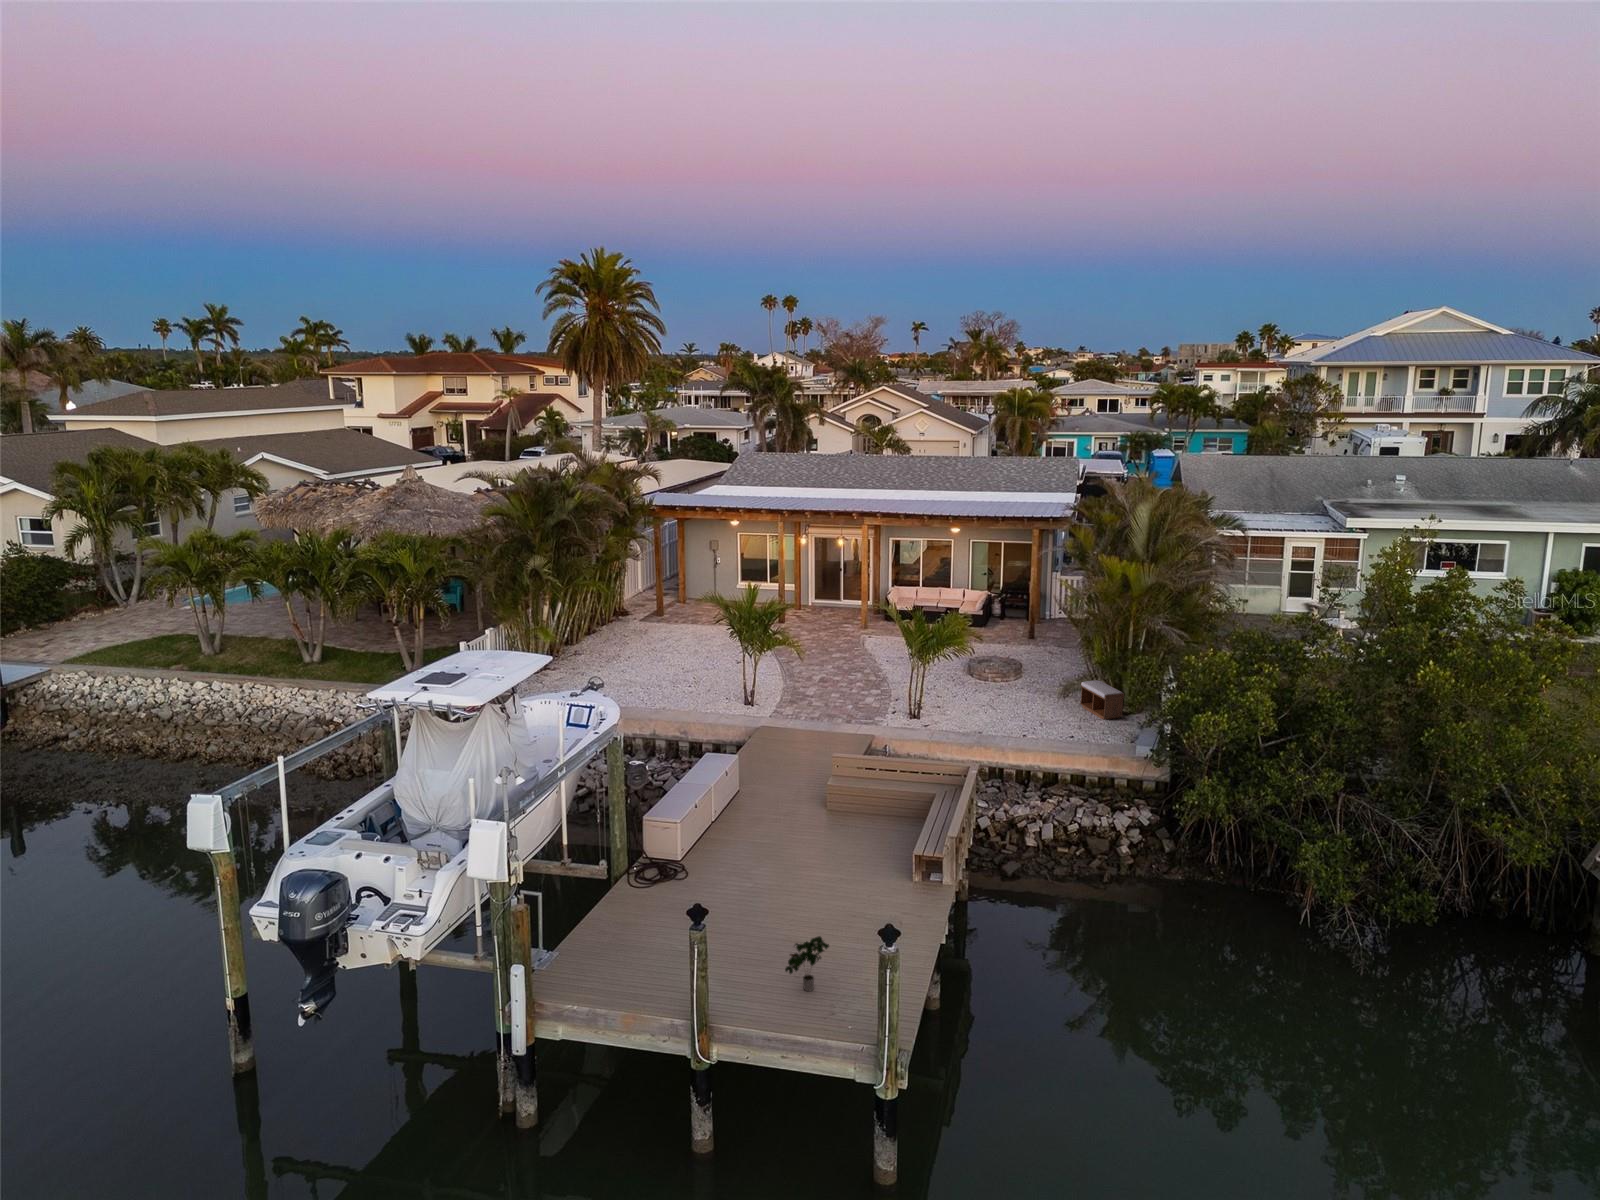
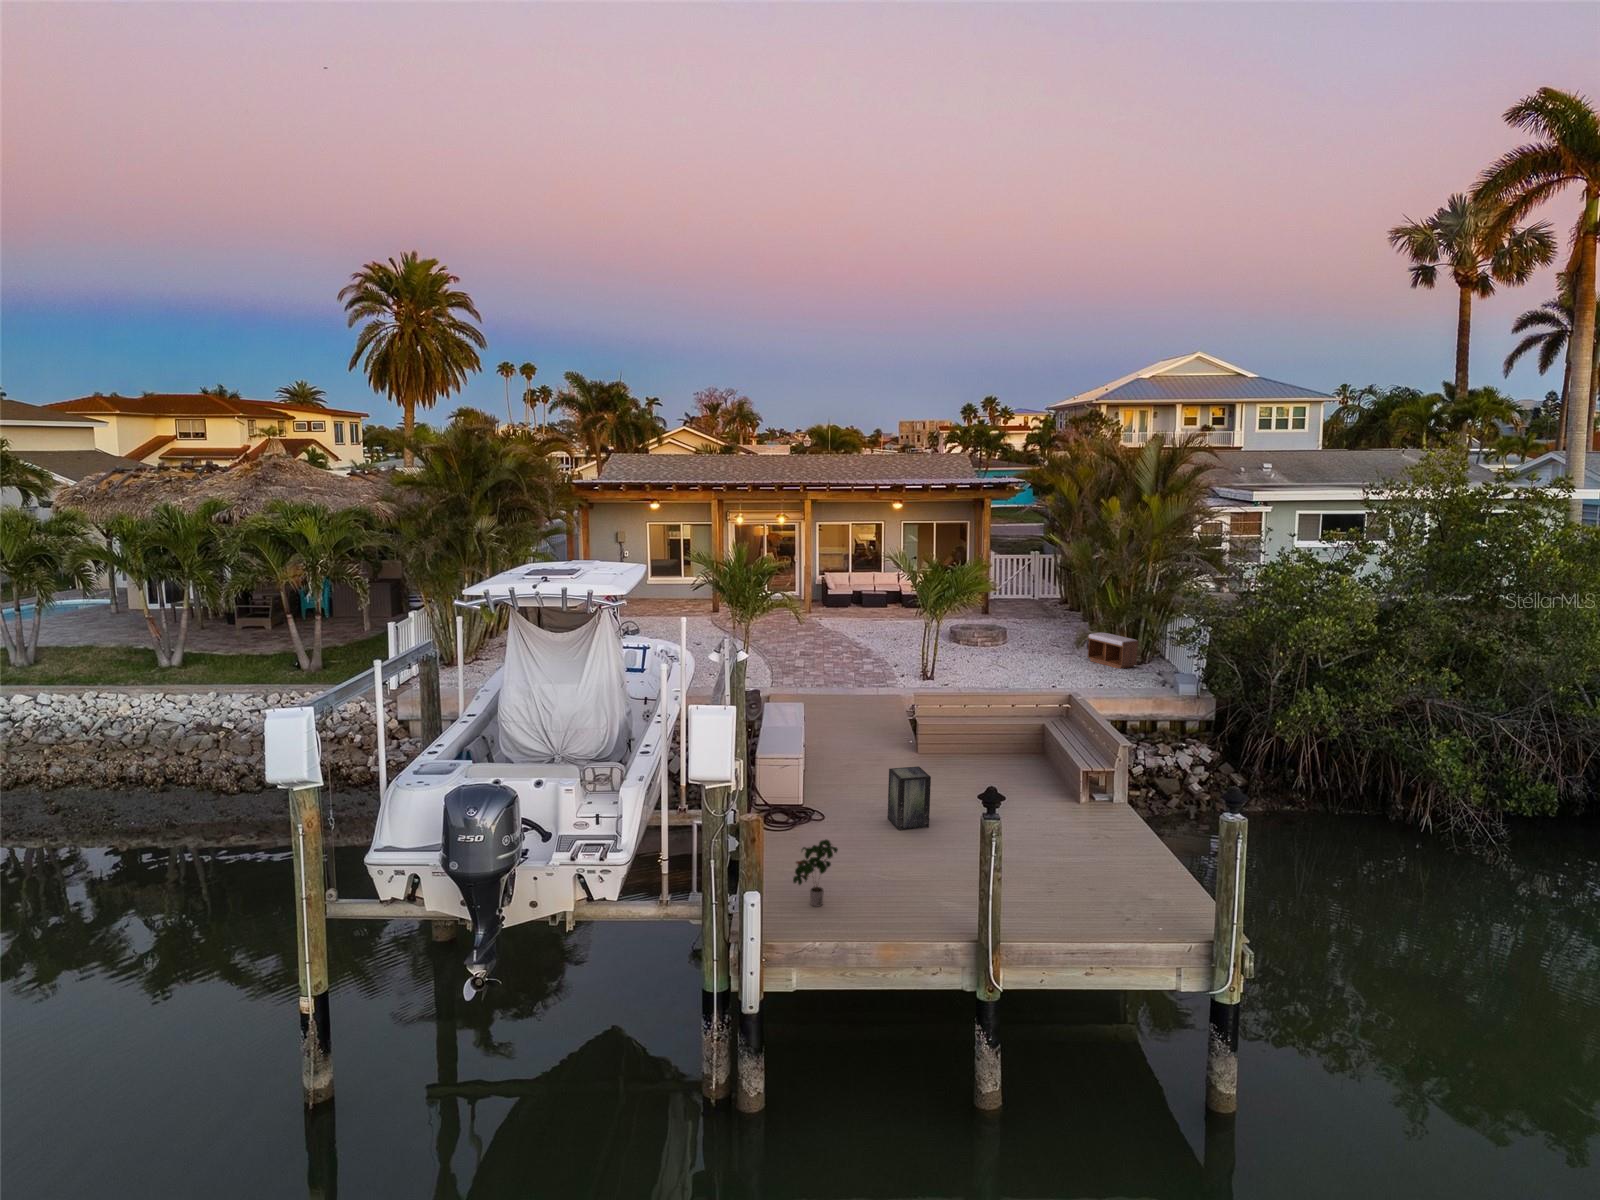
storage box: none [730,836,758,889] -> present [888,766,931,830]
potted plant: present [785,936,829,991] -> present [793,840,838,907]

